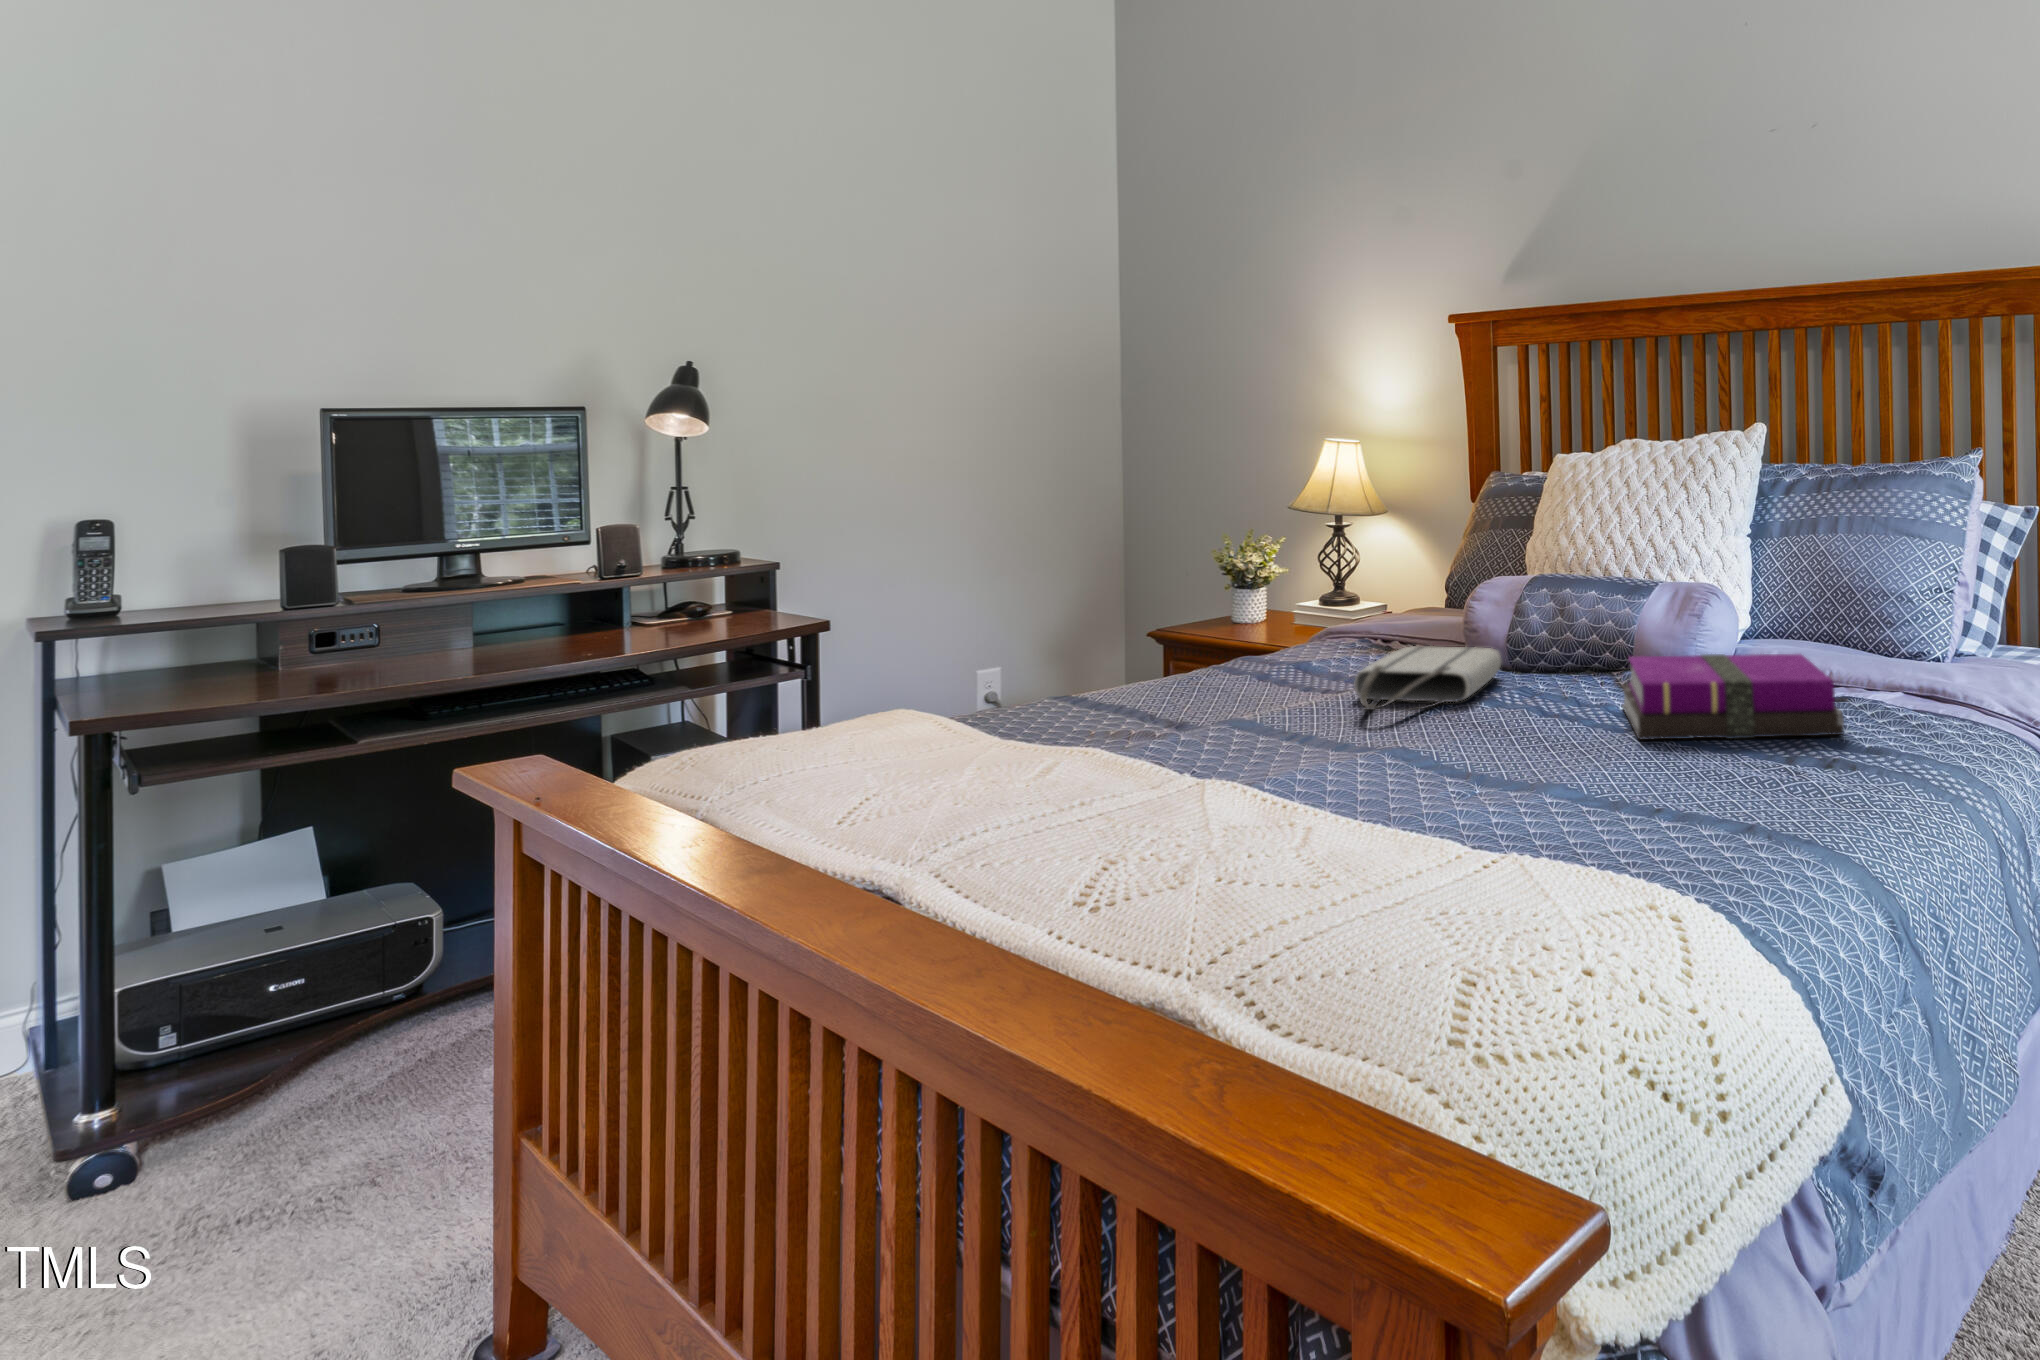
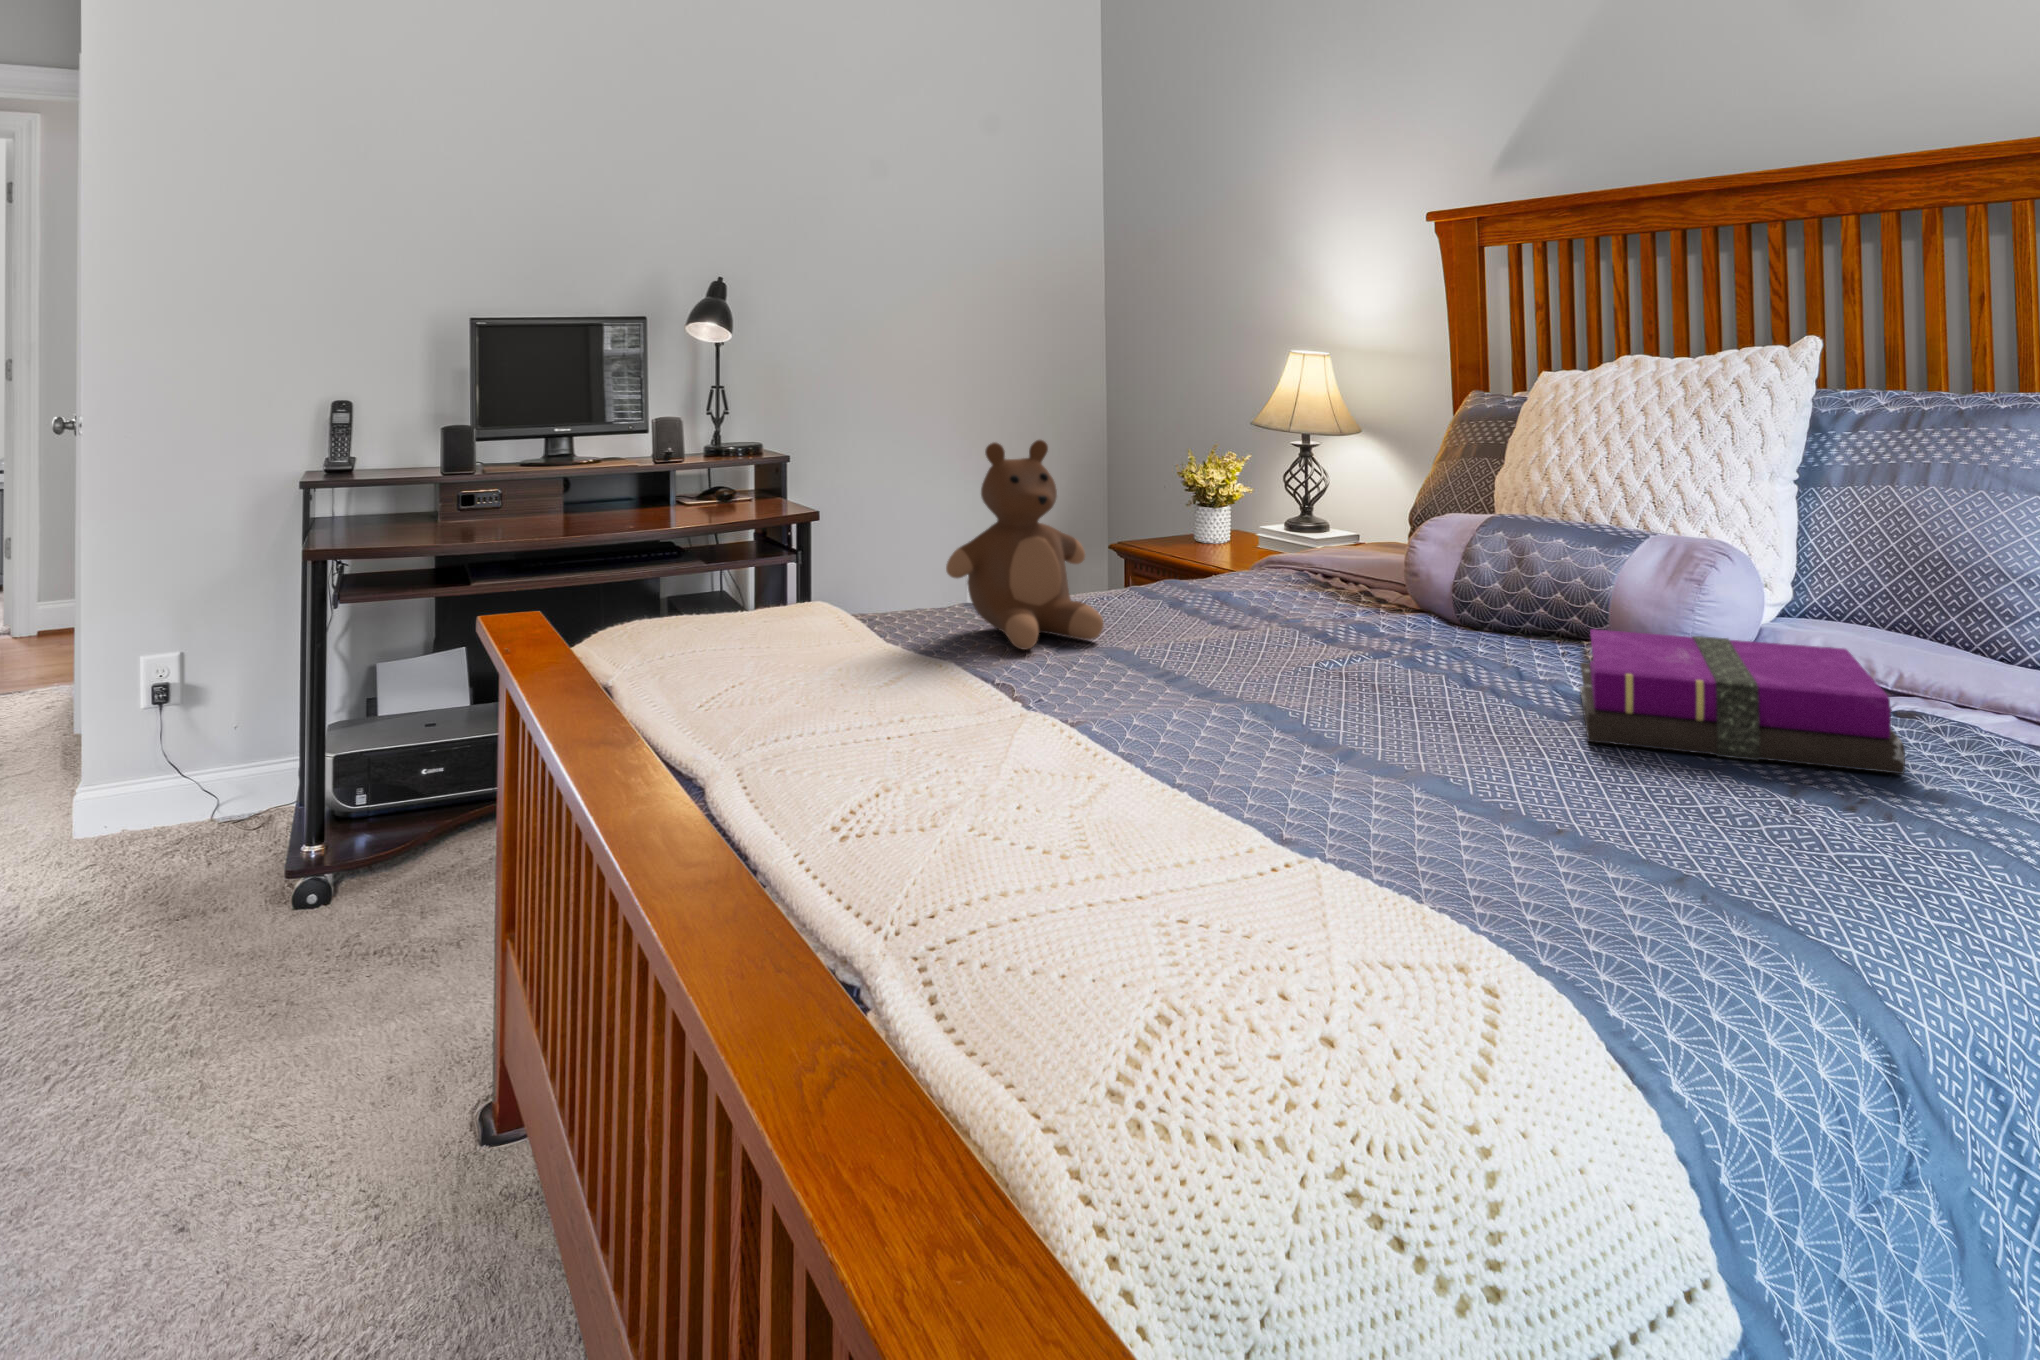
teddy bear: none [1060,525,1216,725] -> present [946,440,1104,650]
tote bag: present [1354,646,1501,711] -> none [1250,587,1442,665]

